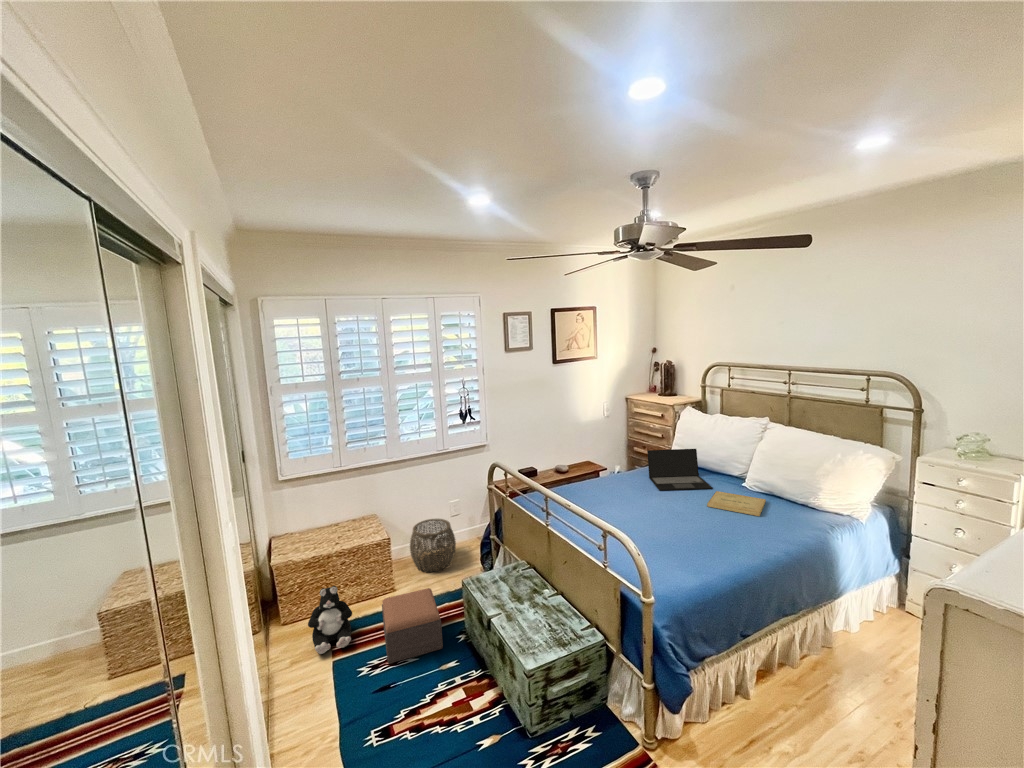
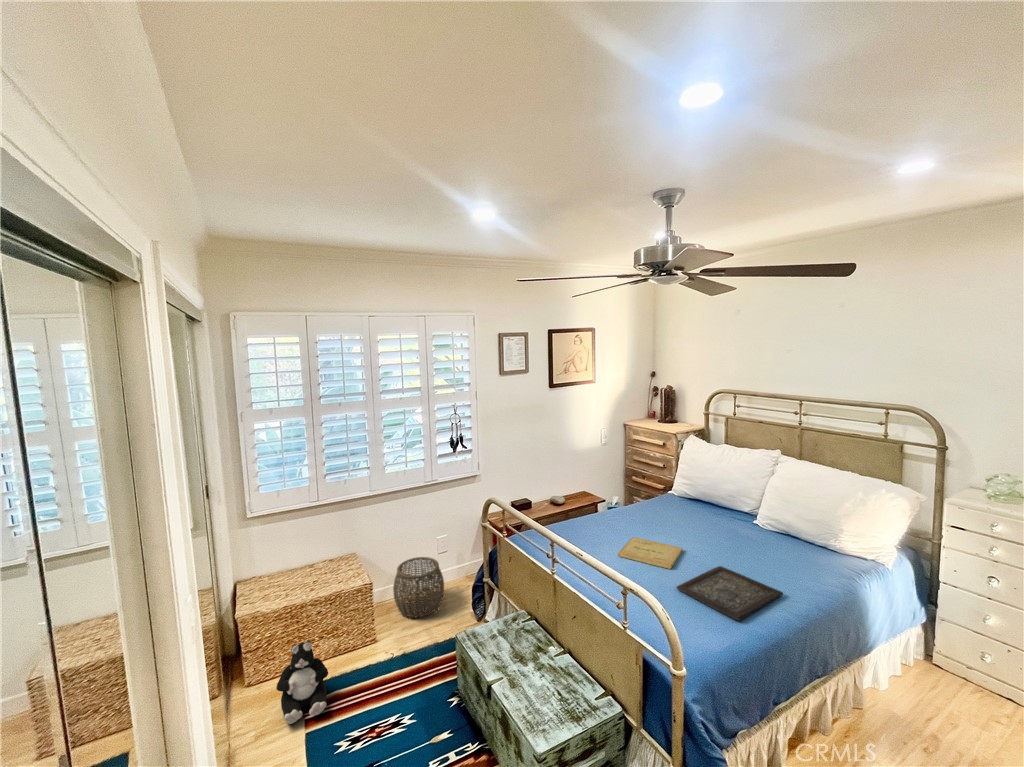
laptop: present [647,449,713,490] -> none [653,482,725,529]
book: present [707,491,766,516] -> present [618,537,682,569]
tray: none [659,520,755,563] -> present [677,566,783,621]
footstool: present [382,588,443,664] -> none [363,642,432,735]

